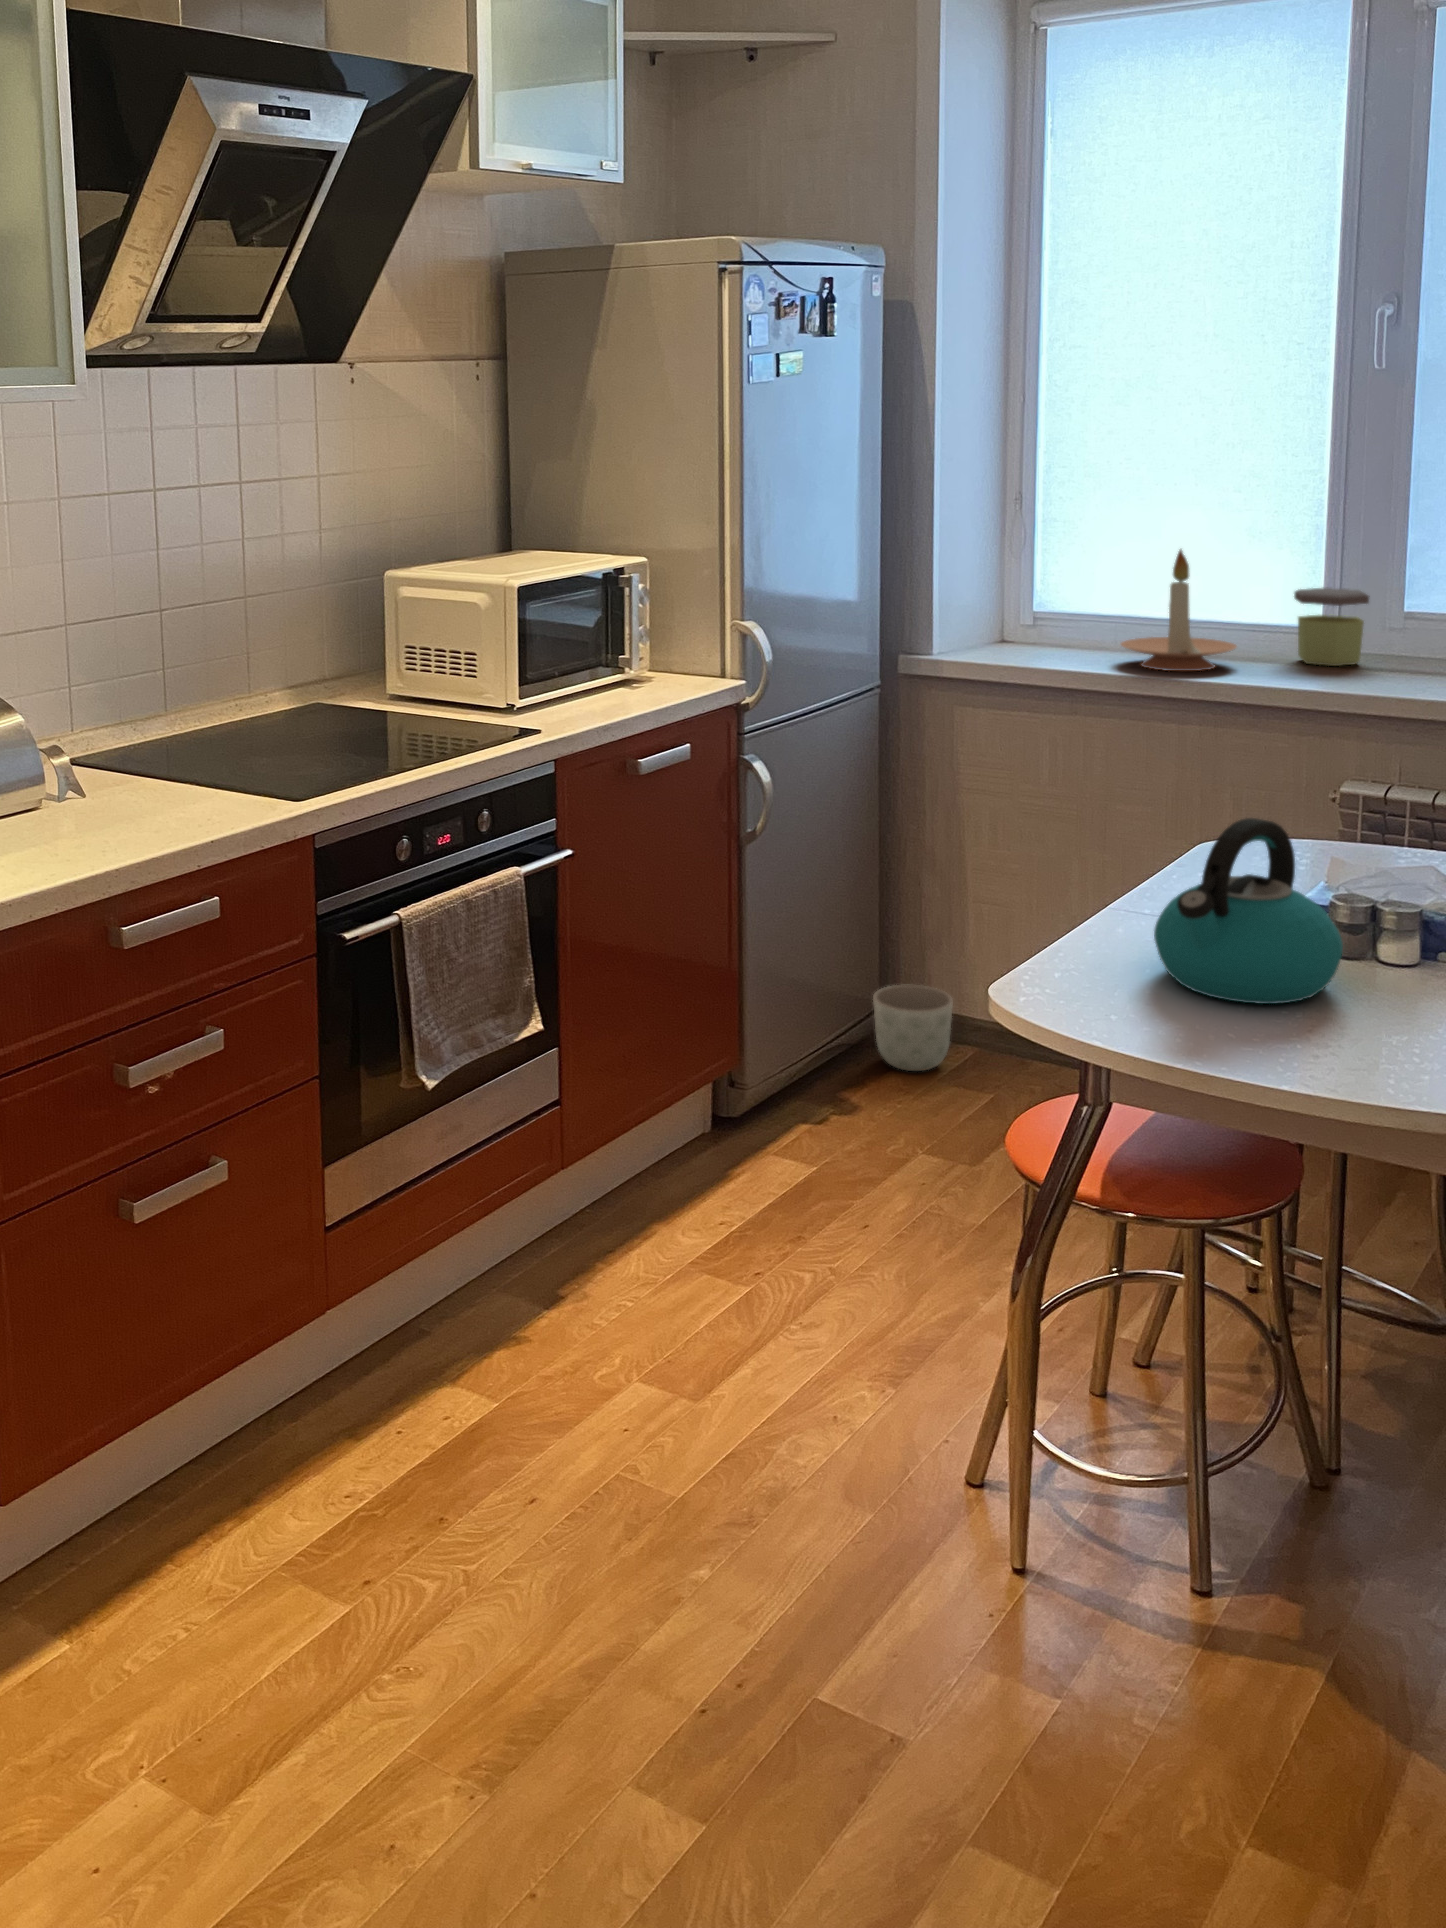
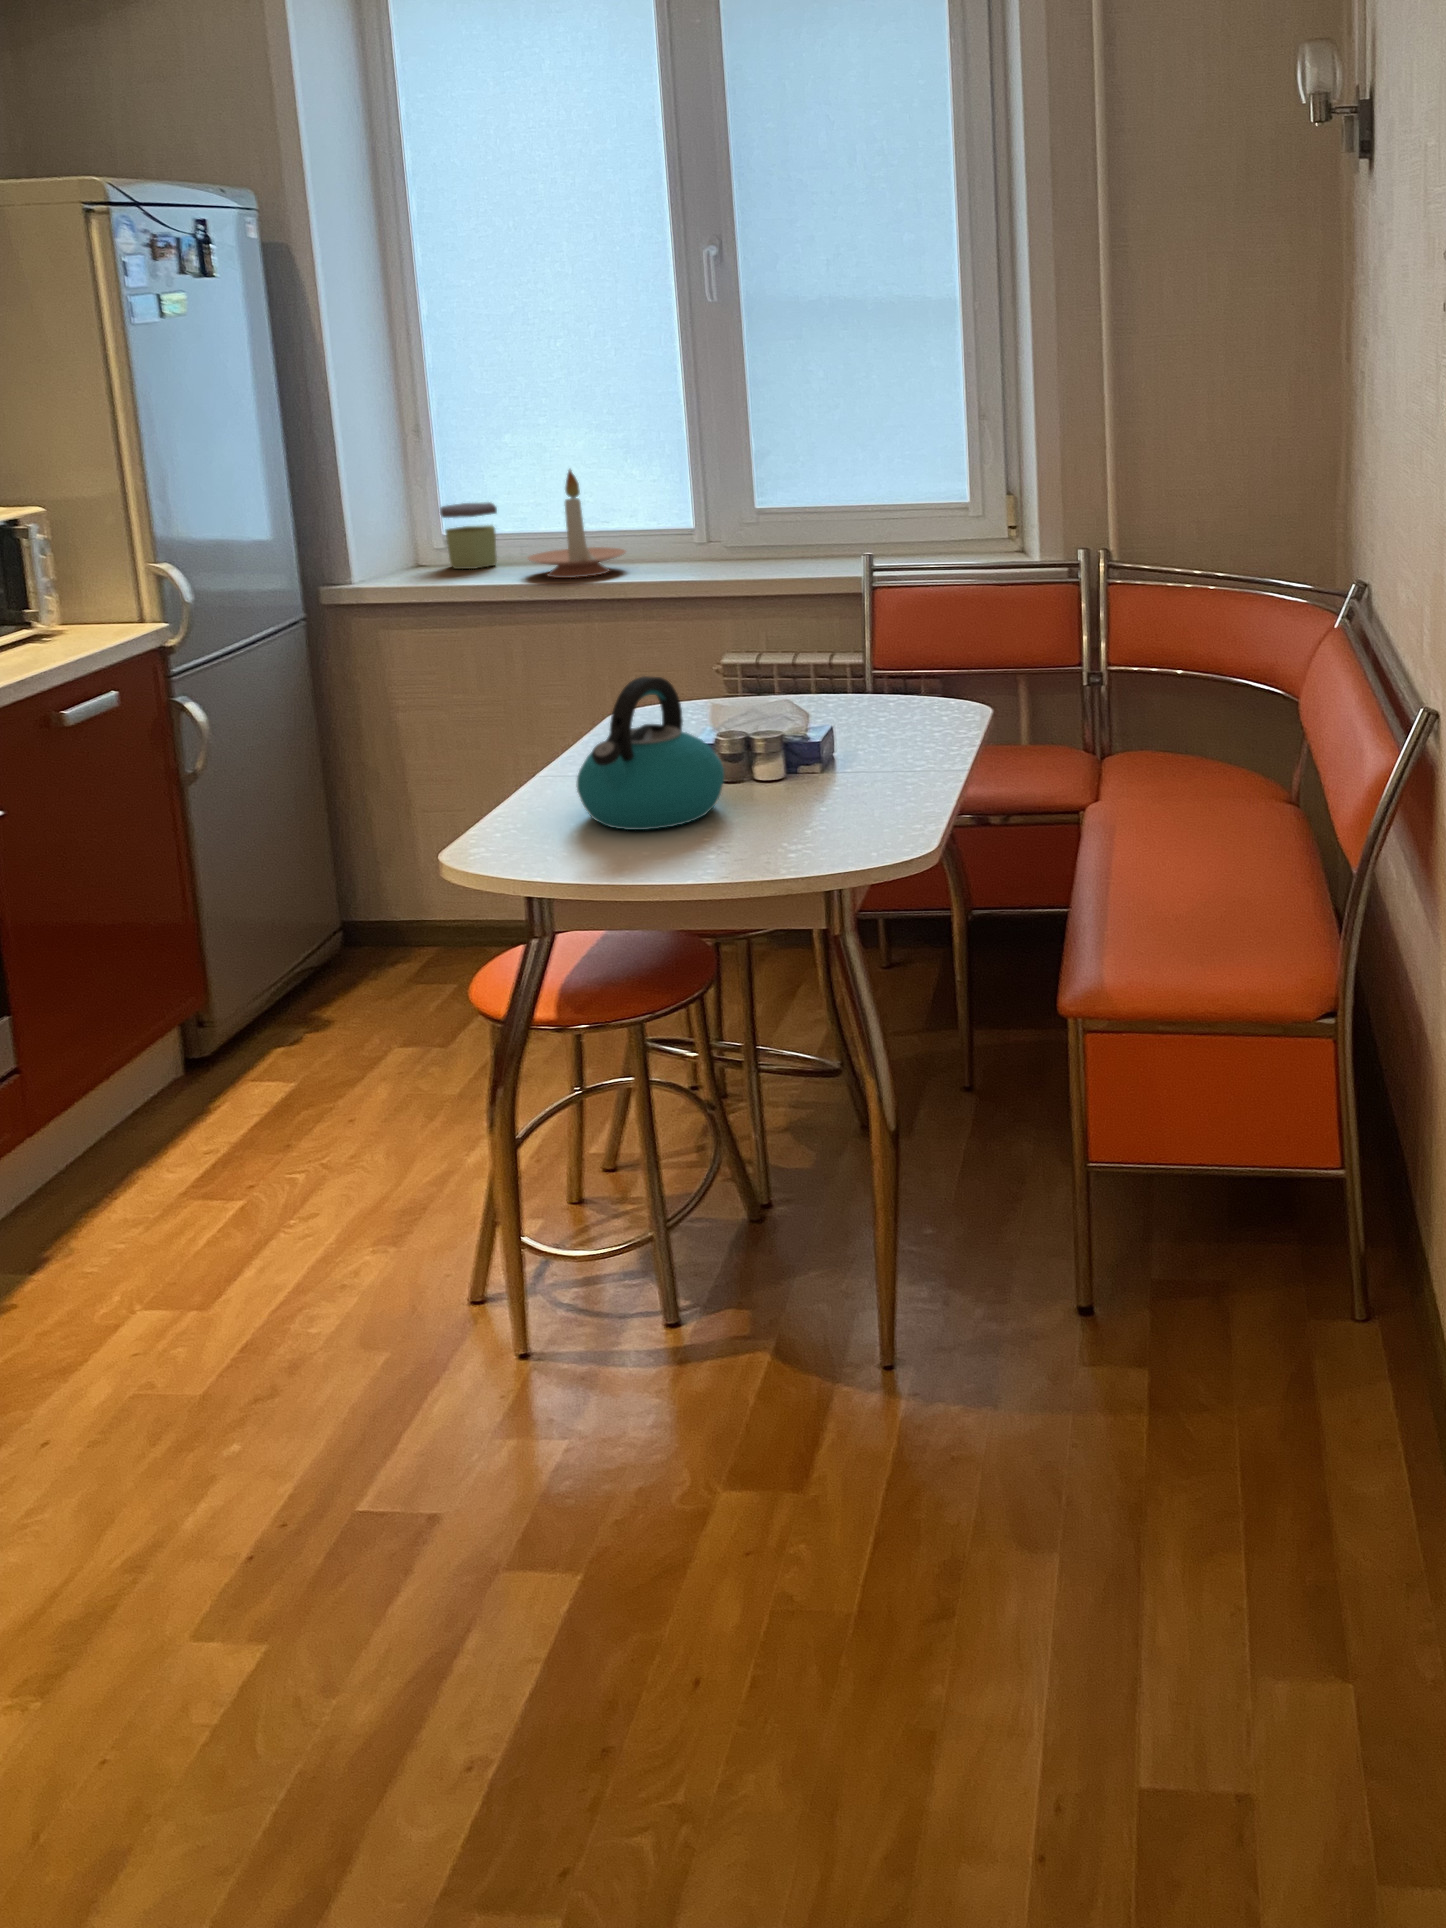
jar: present [1294,588,1369,666] -> present [440,503,497,569]
planter: present [873,985,953,1071] -> none [335,898,414,980]

